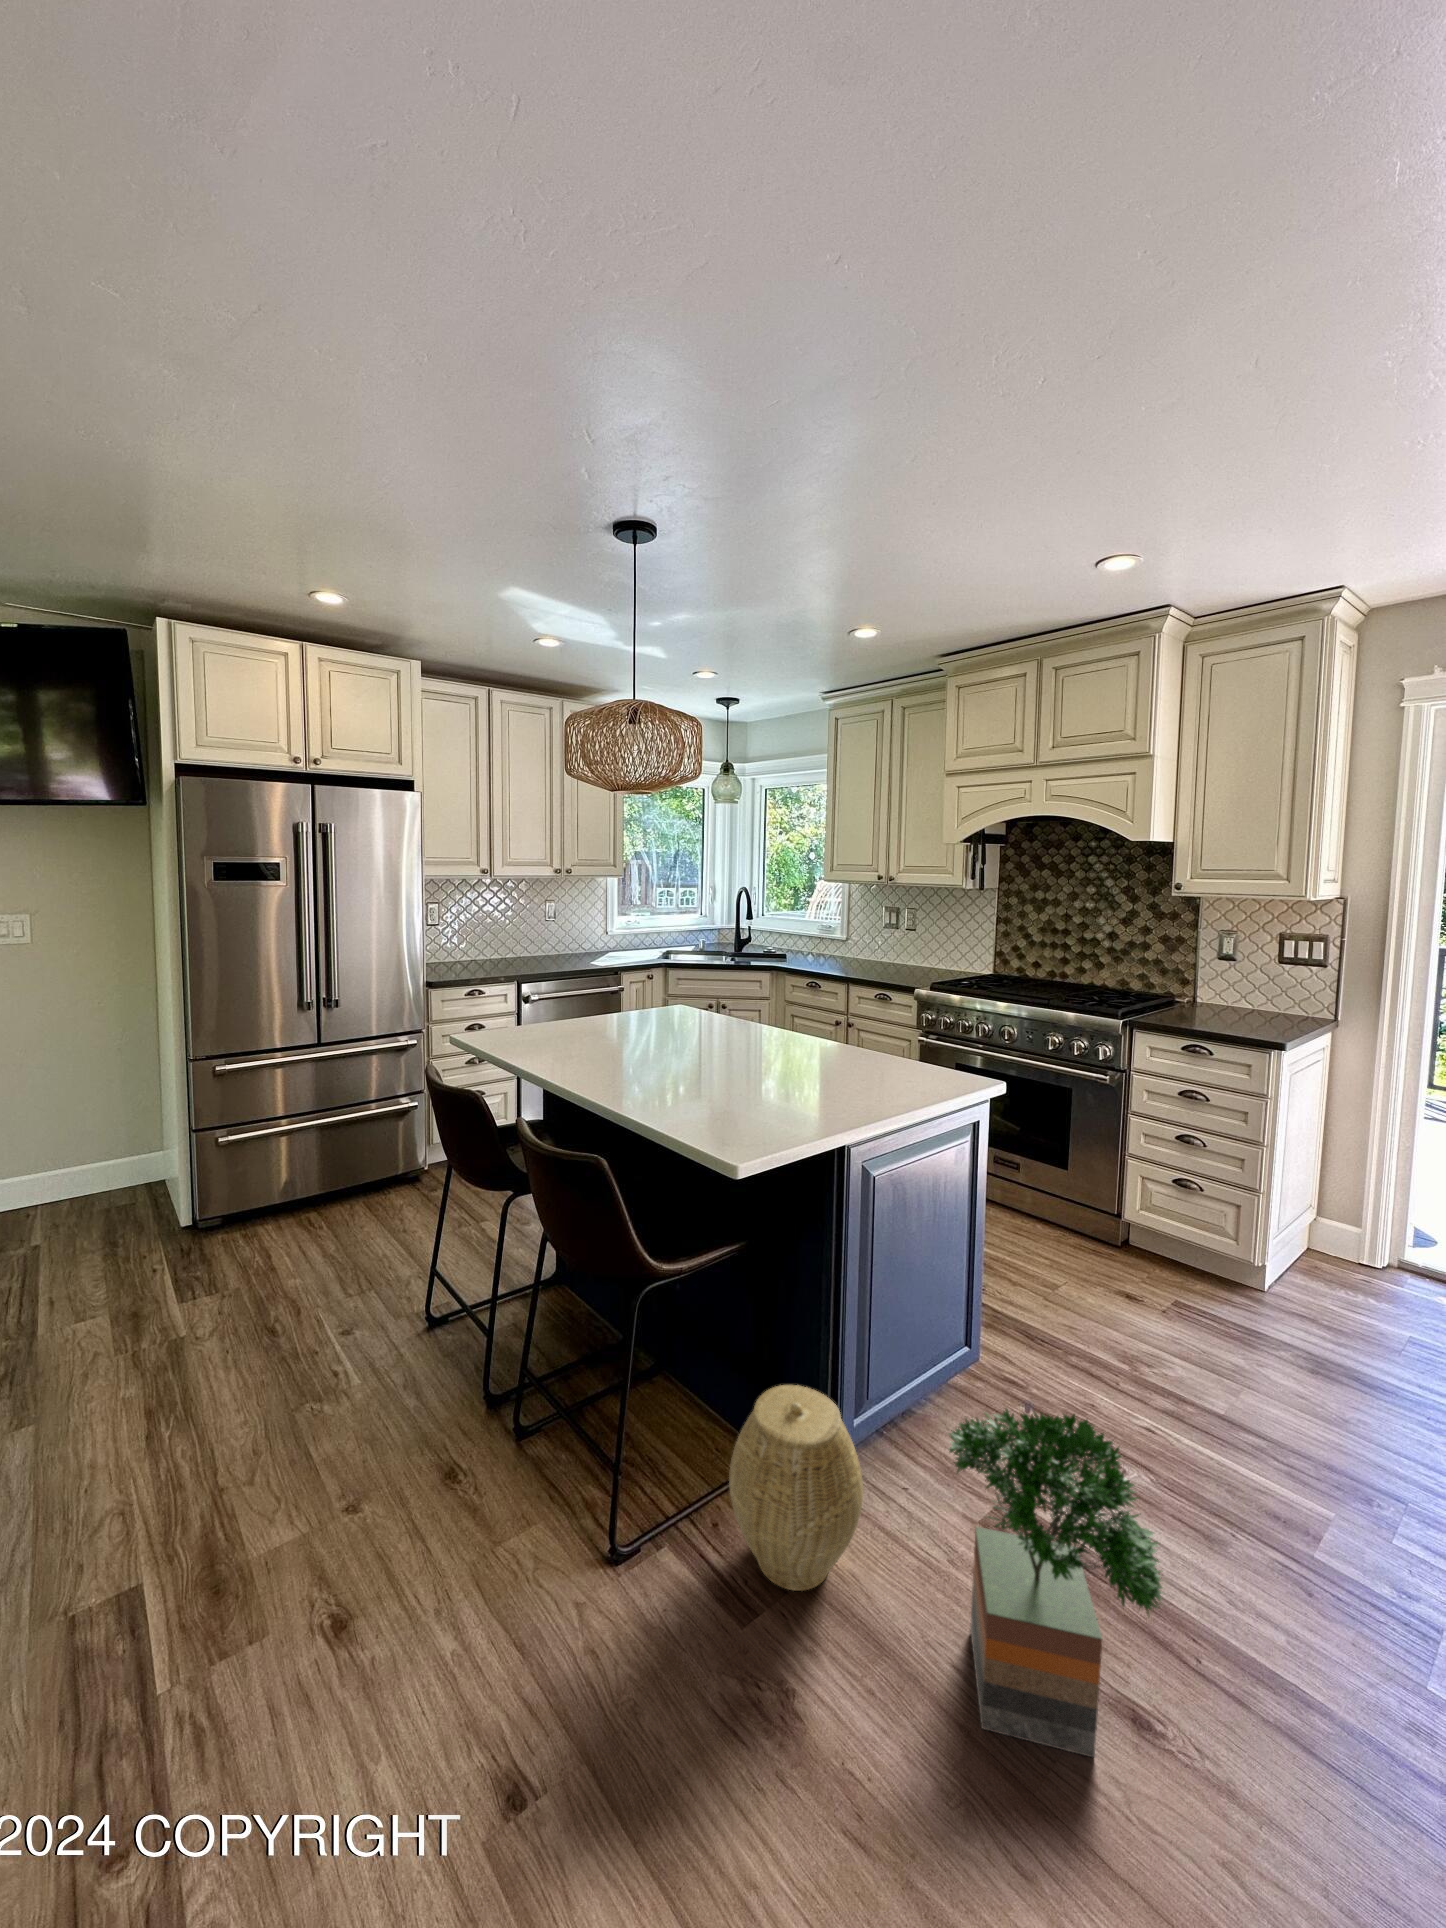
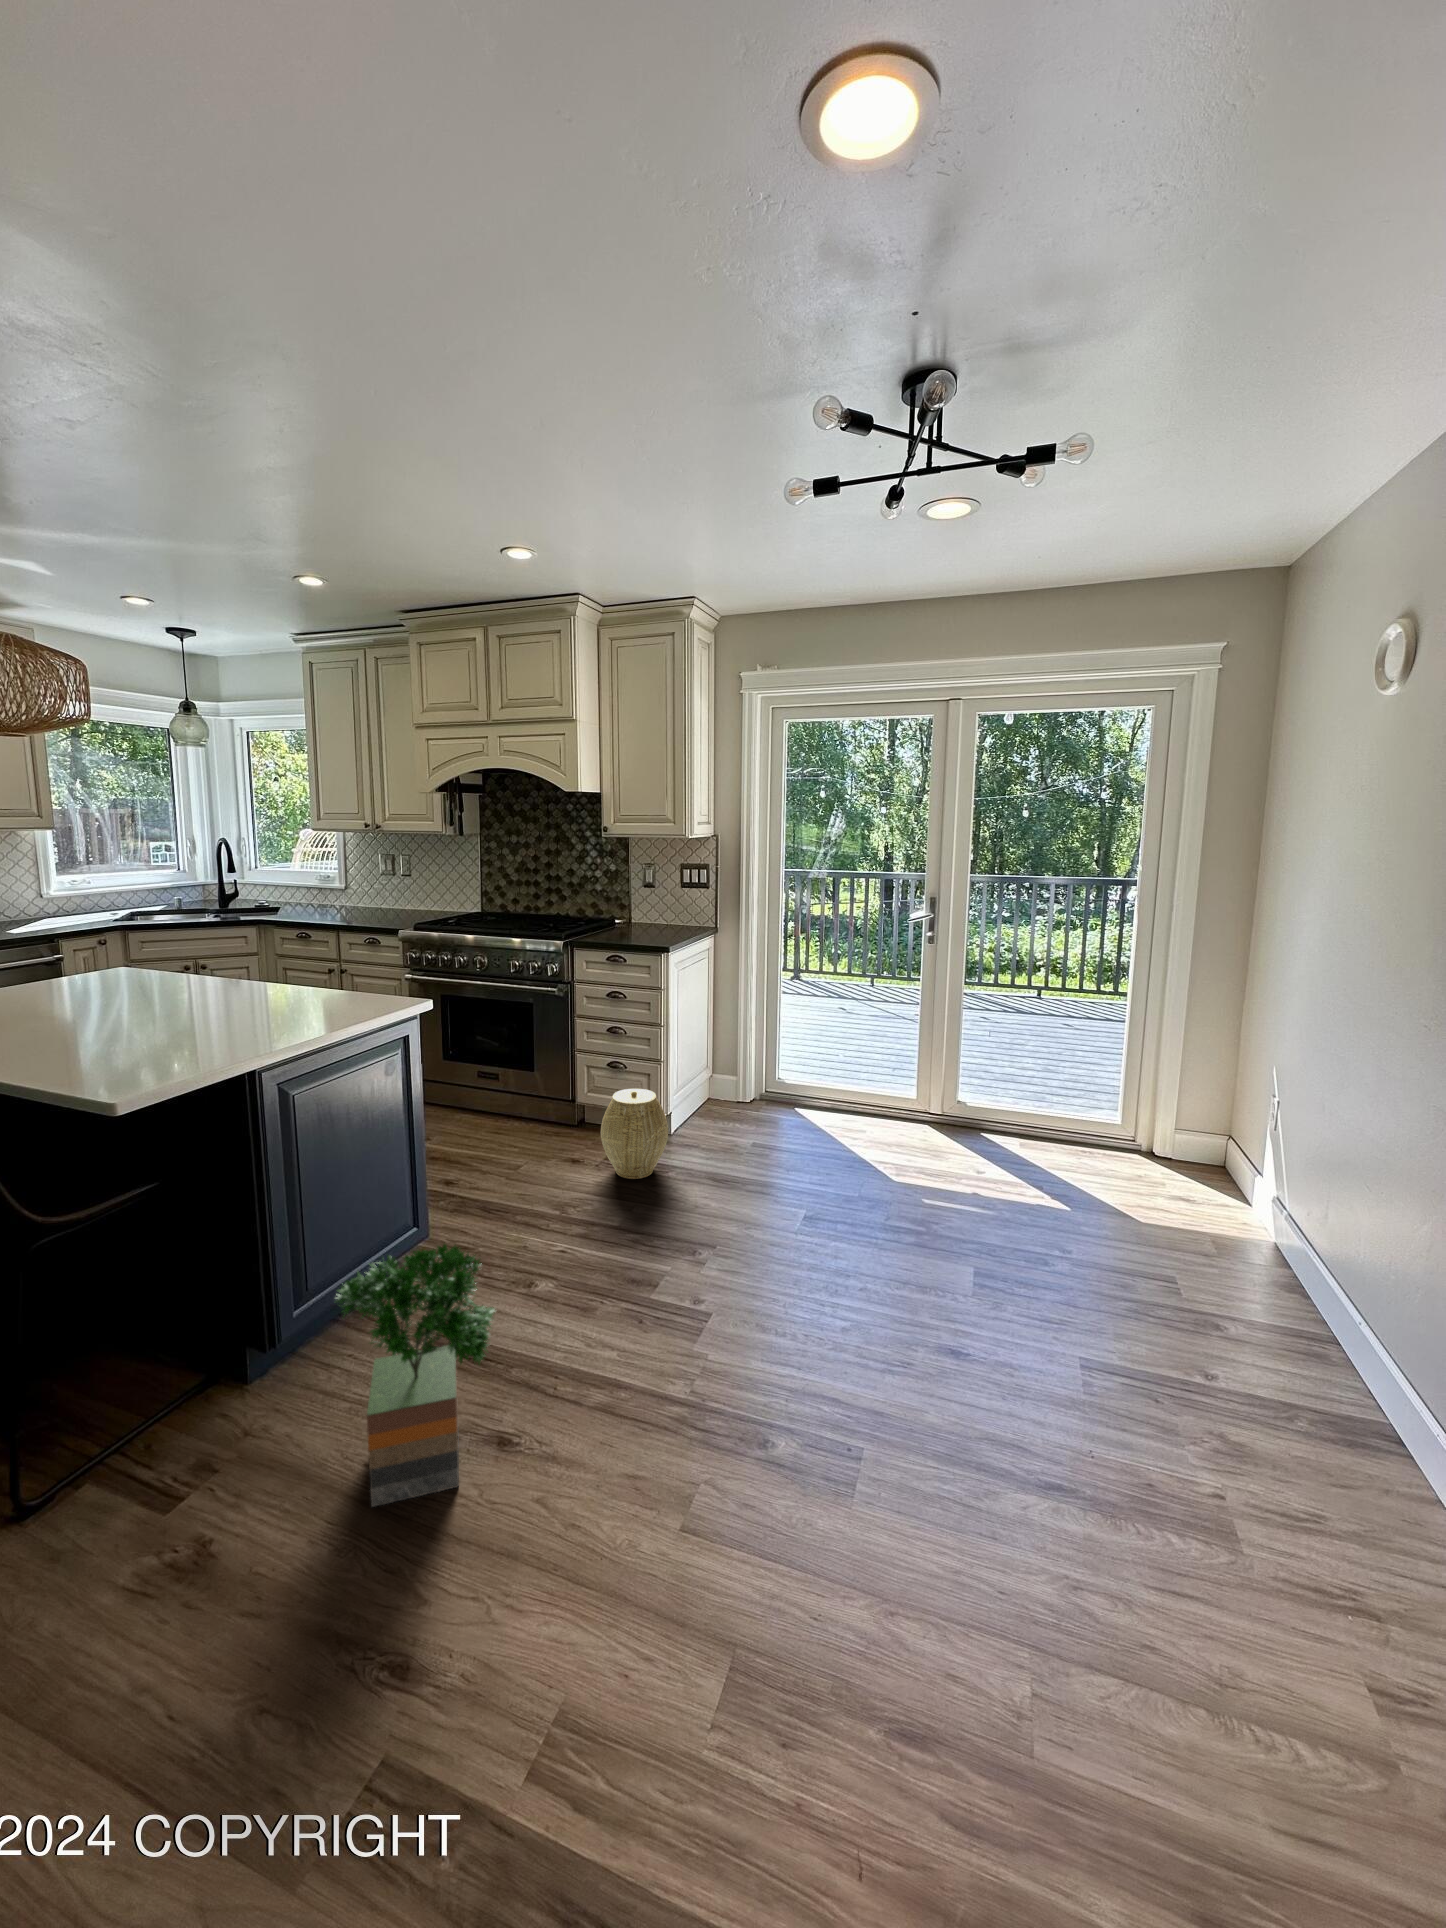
woven basket: present [729,1385,863,1591] -> present [601,1089,668,1179]

